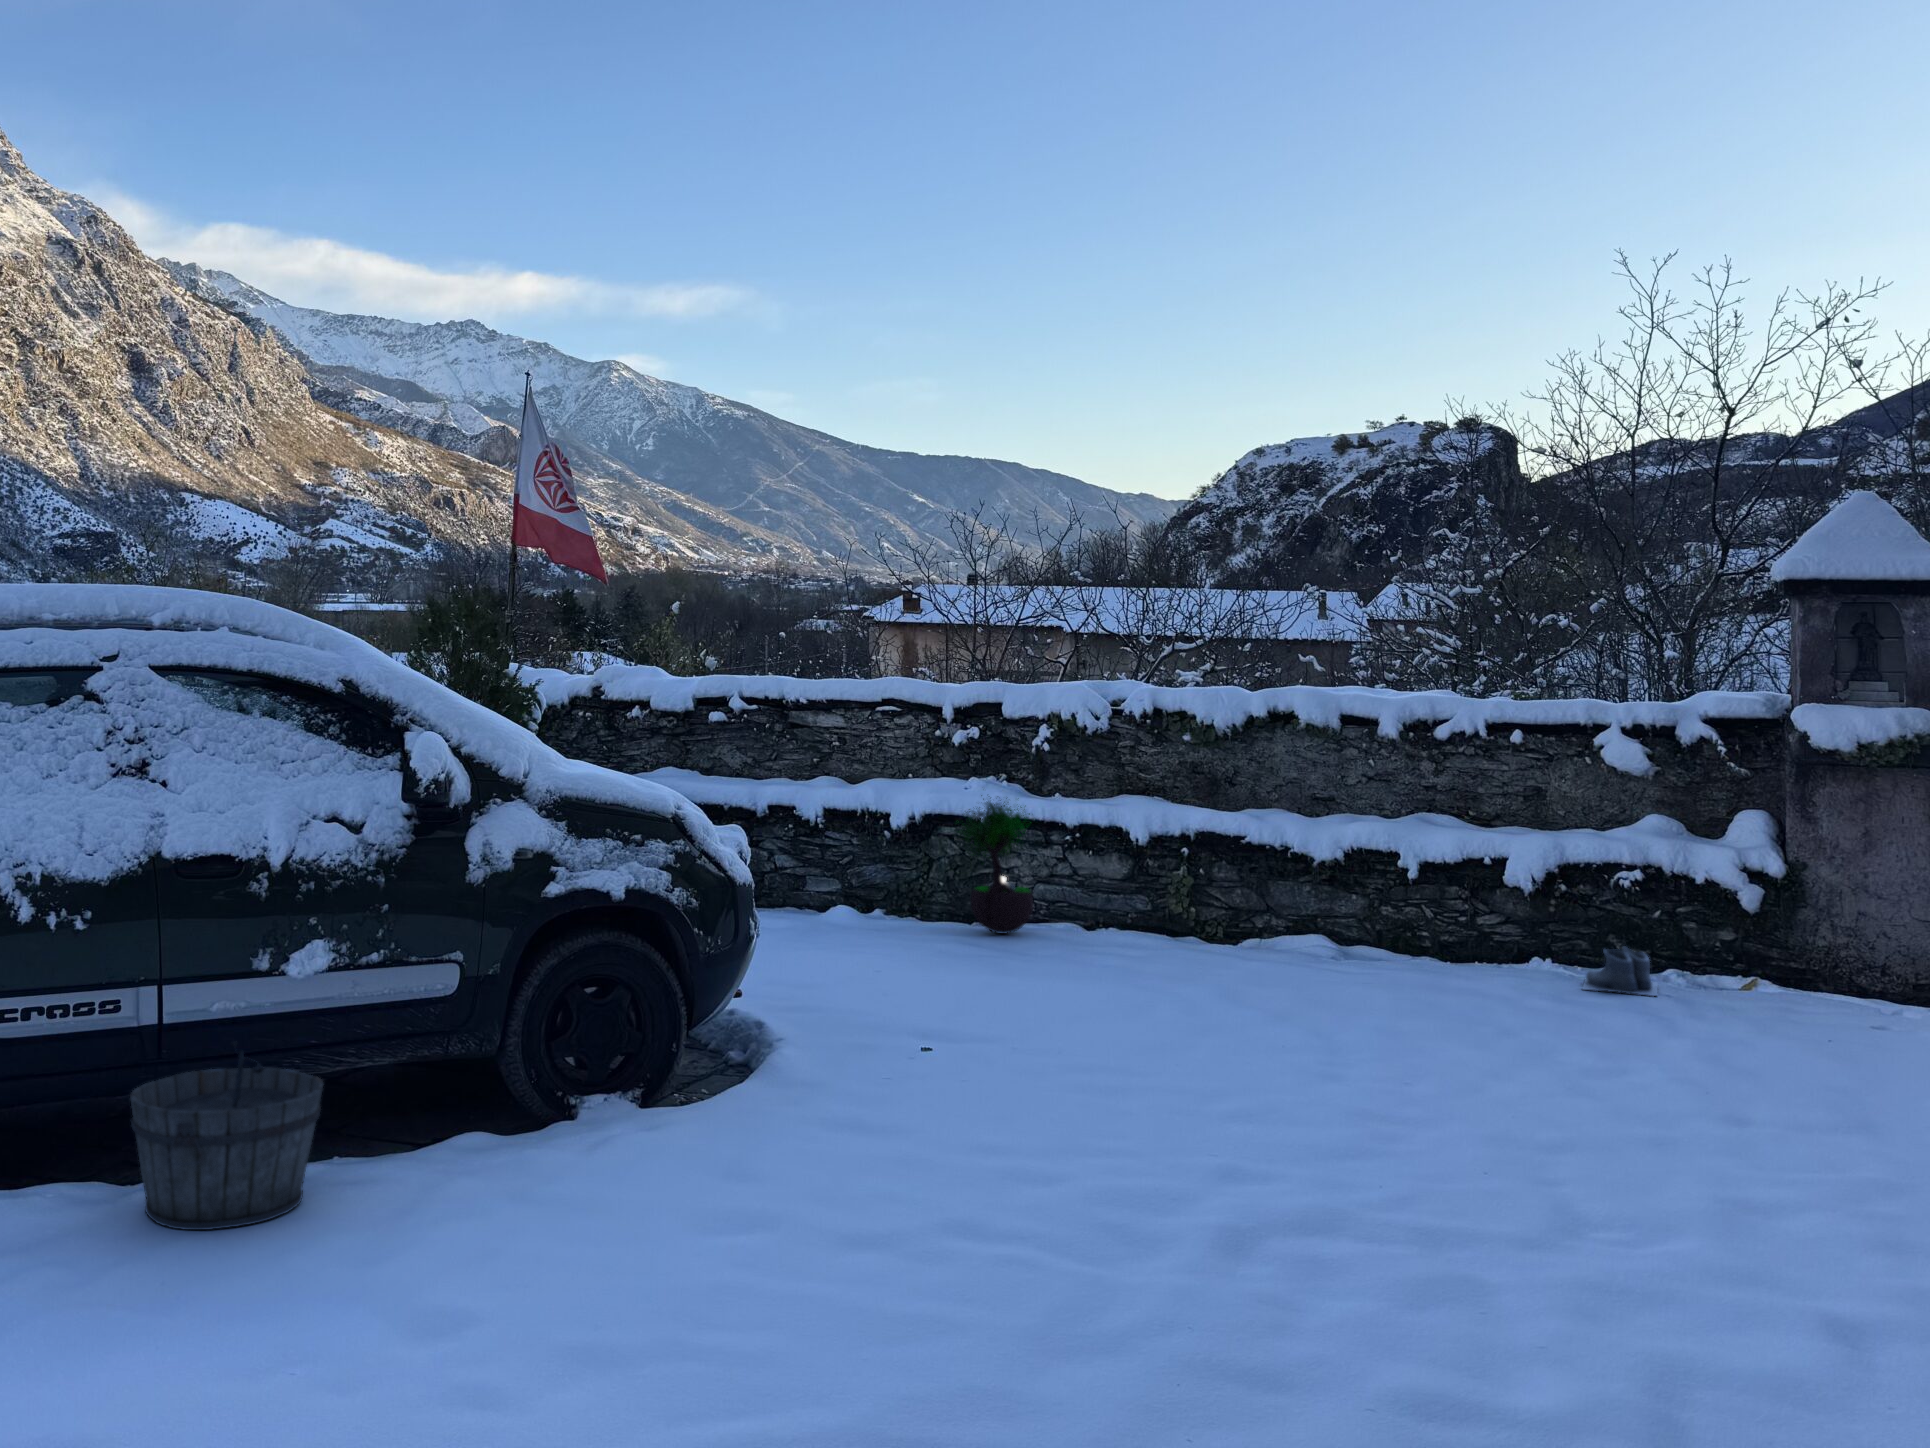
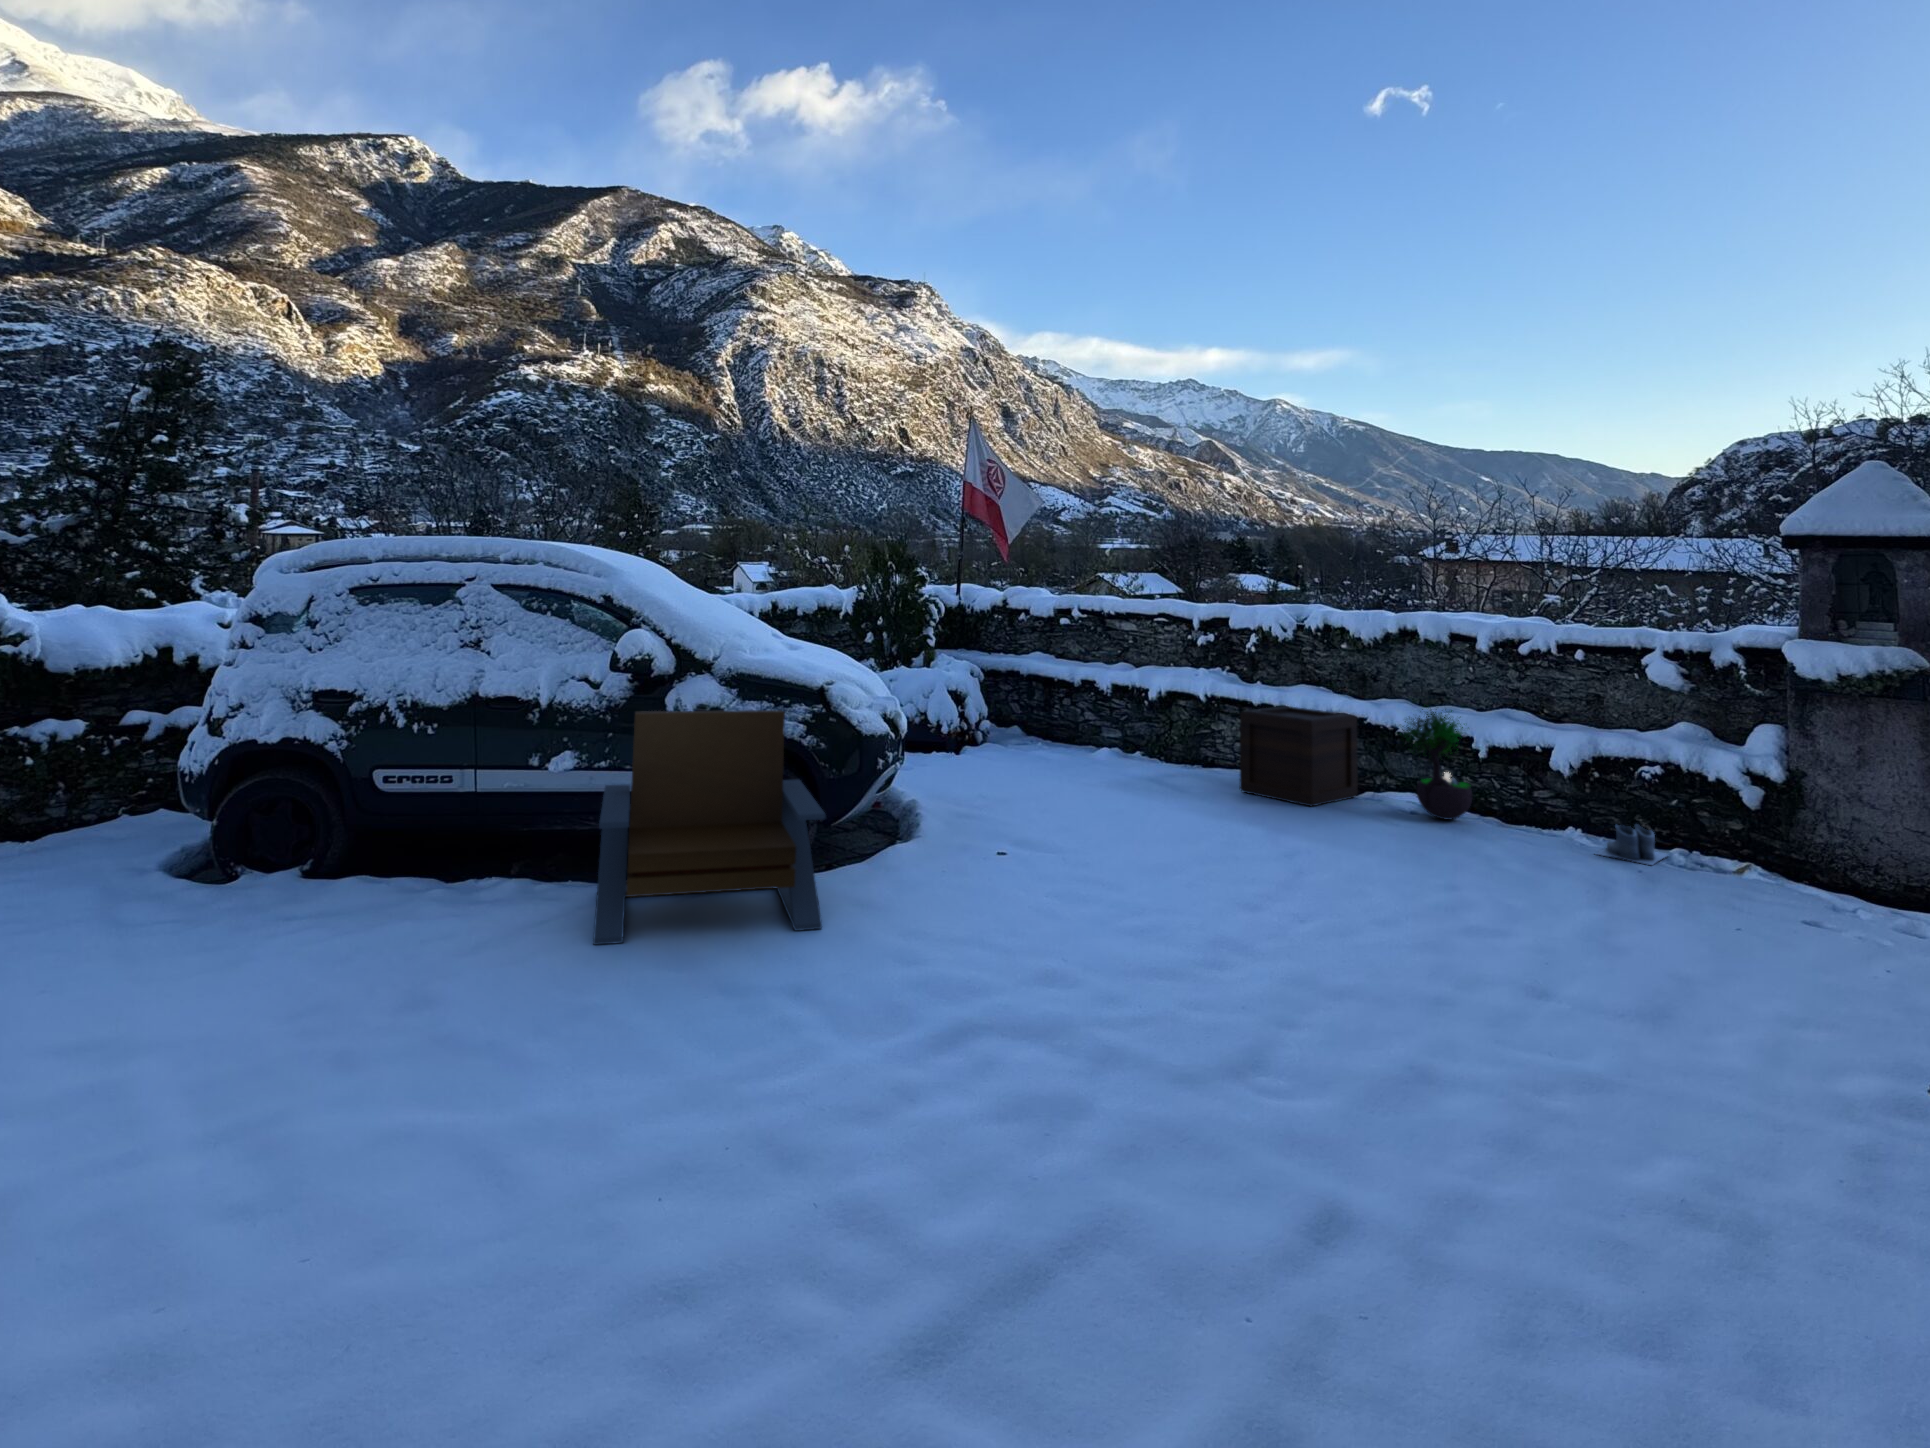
potted tree: present [956,795,1033,934] -> present [1400,706,1472,820]
wooden crate: none [1077,826,1229,963] -> present [1240,706,1358,806]
lounge chair: none [410,853,838,1249] -> present [593,710,826,945]
wooden bucket: present [130,1041,323,1230] -> none [424,804,540,909]

